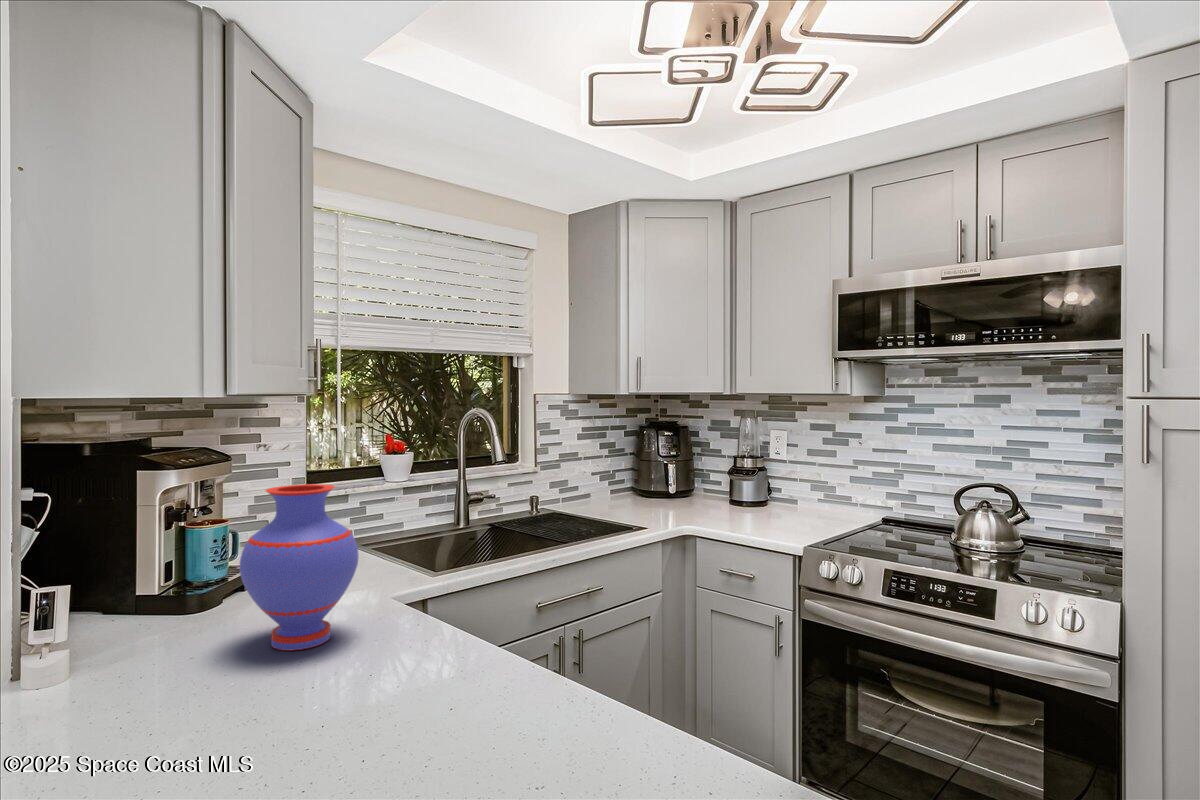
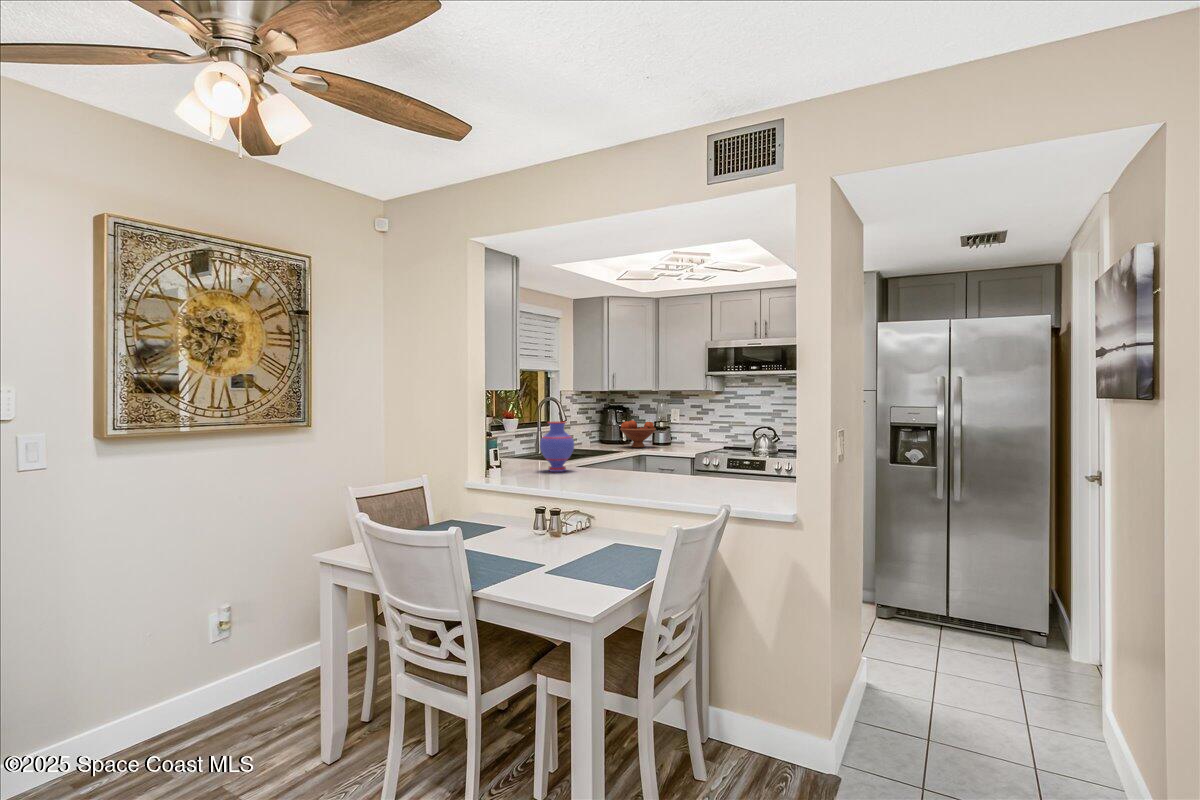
fruit bowl: none [656,453,731,512] -> present [620,420,656,448]

